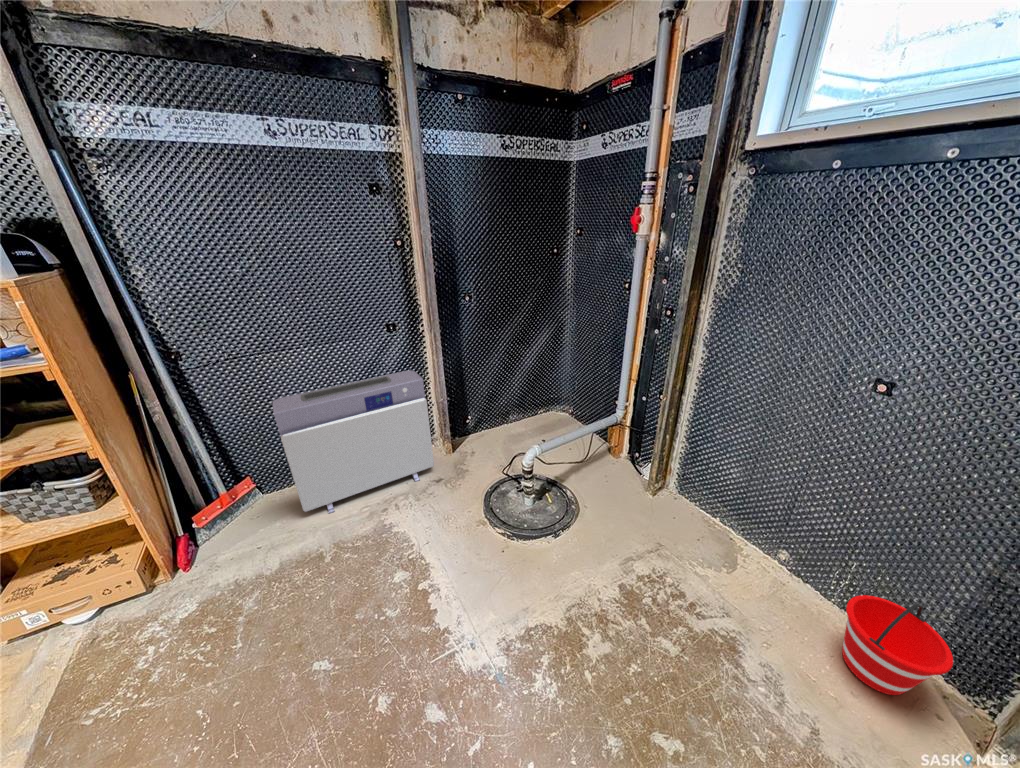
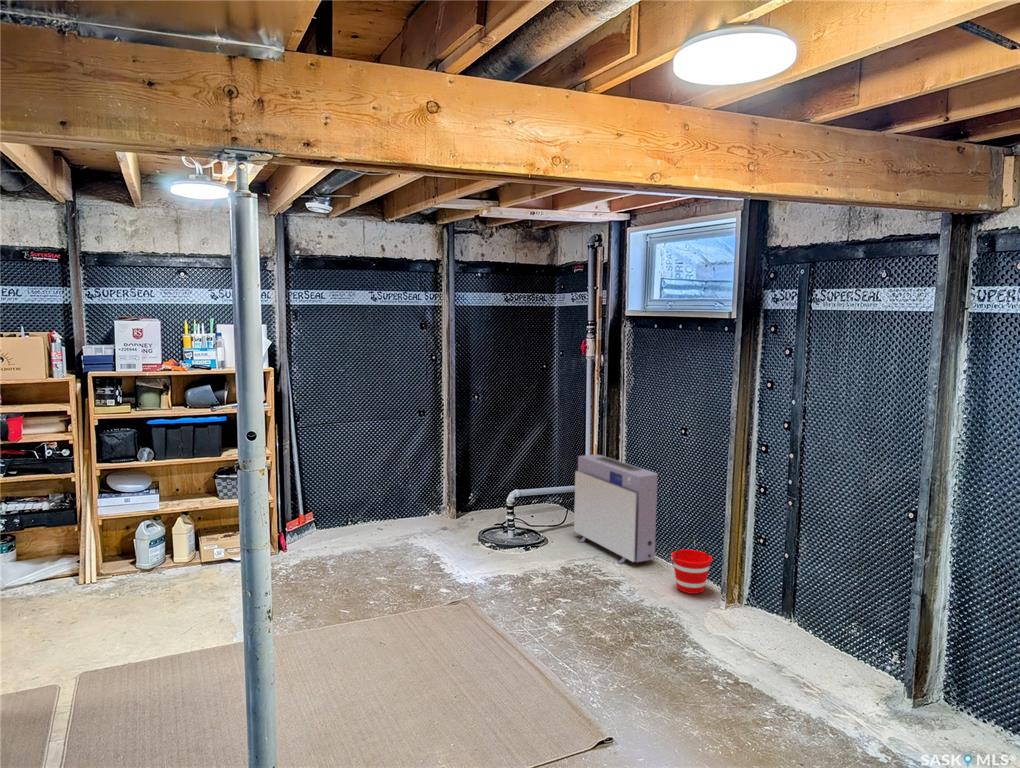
air purifier: present [273,370,434,513] -> present [574,454,657,564]

